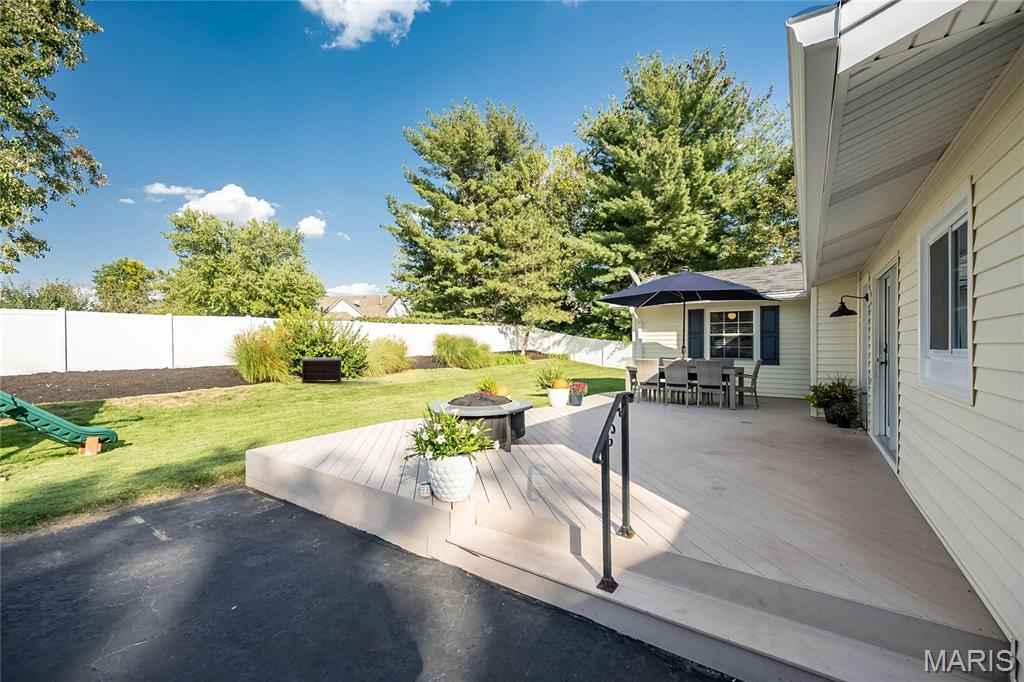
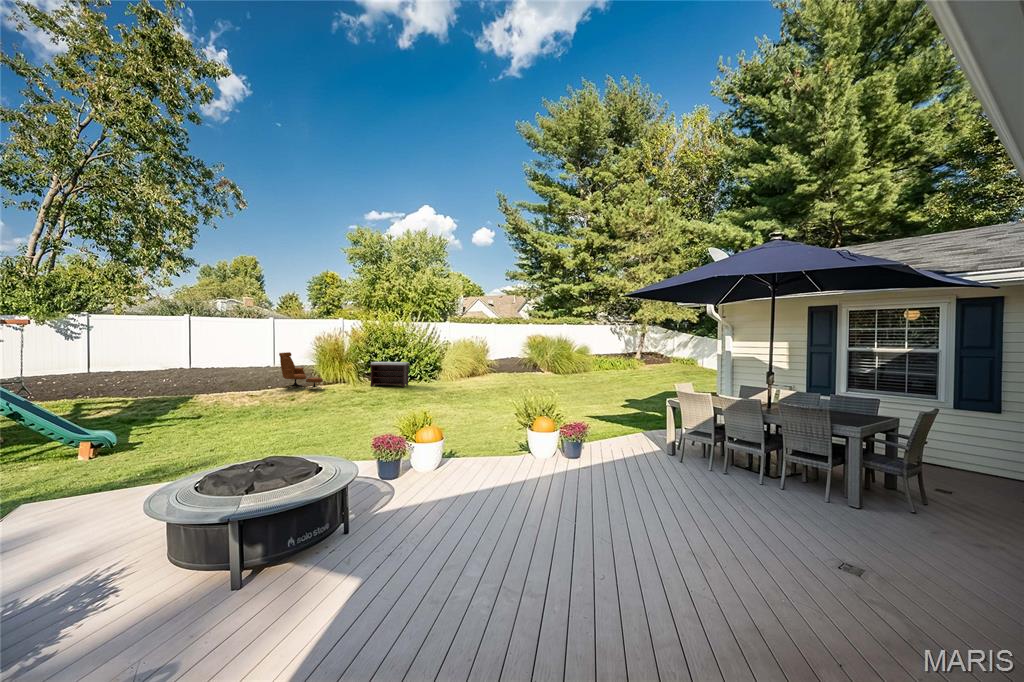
lounge chair: none [194,348,250,388] -> present [279,352,323,389]

